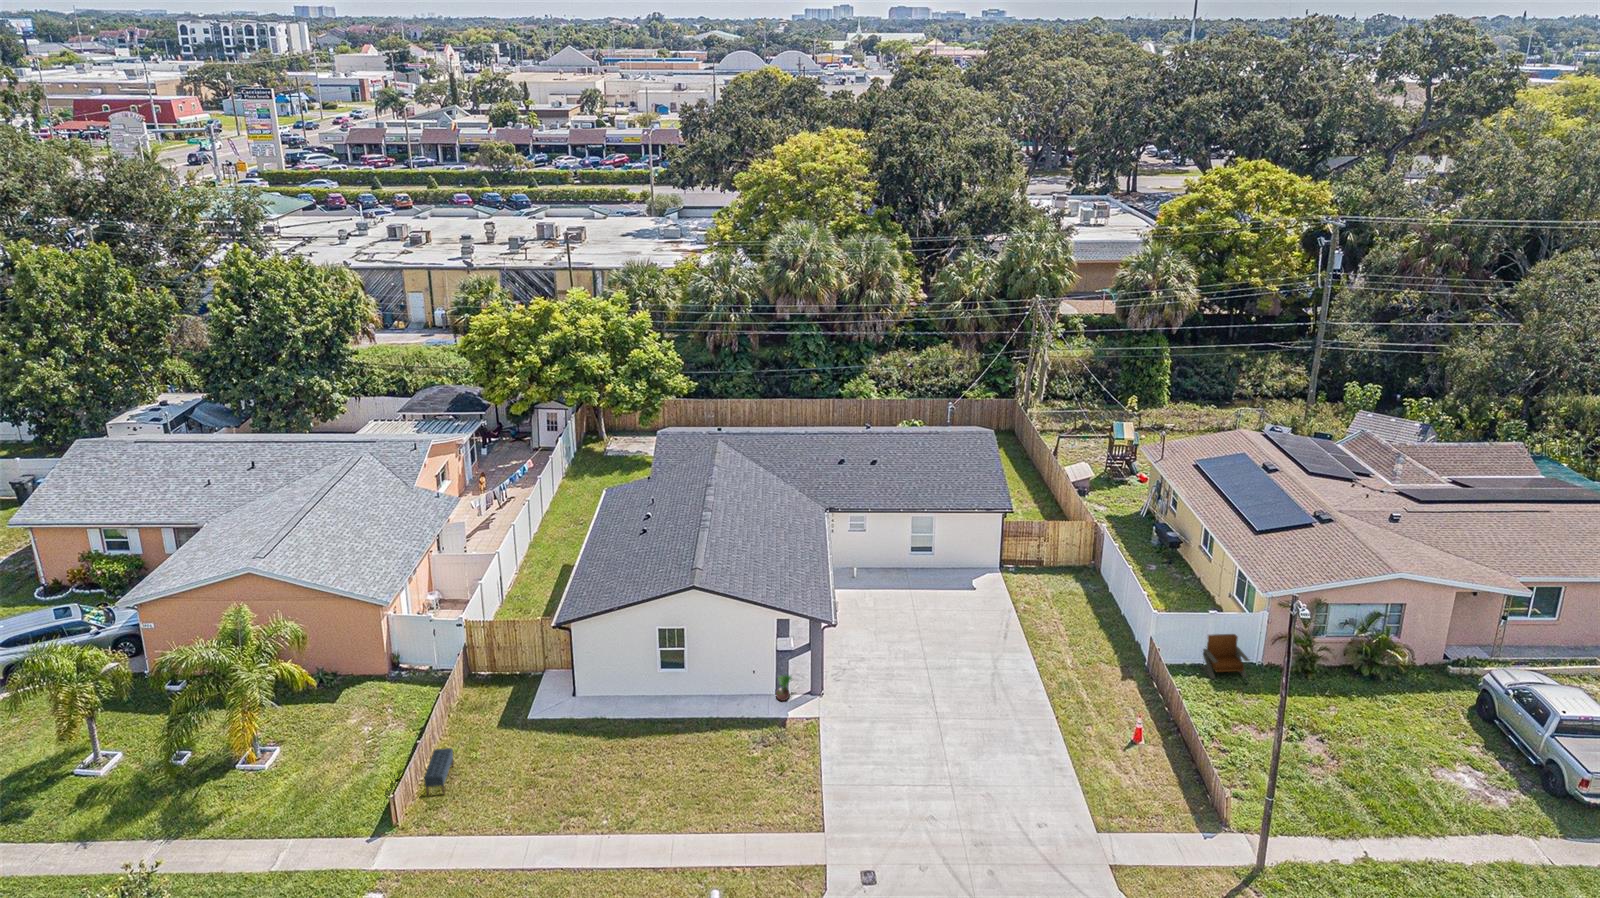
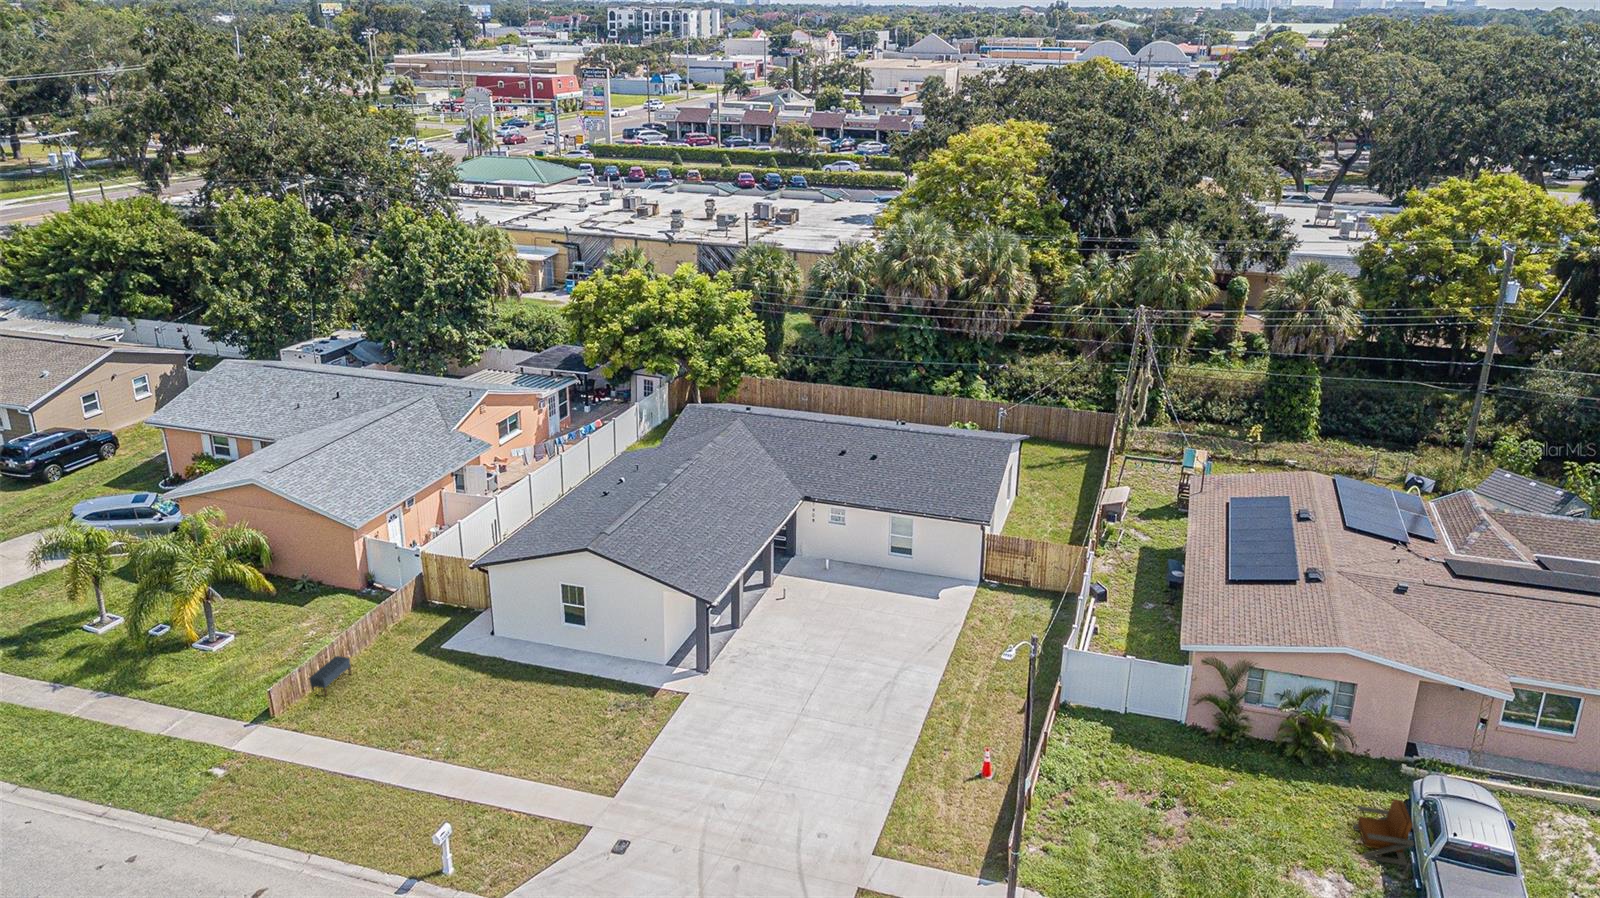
lounge chair: present [1202,634,1249,679] -> present [1353,799,1414,865]
potted tree: present [776,676,792,701] -> none [658,645,676,671]

